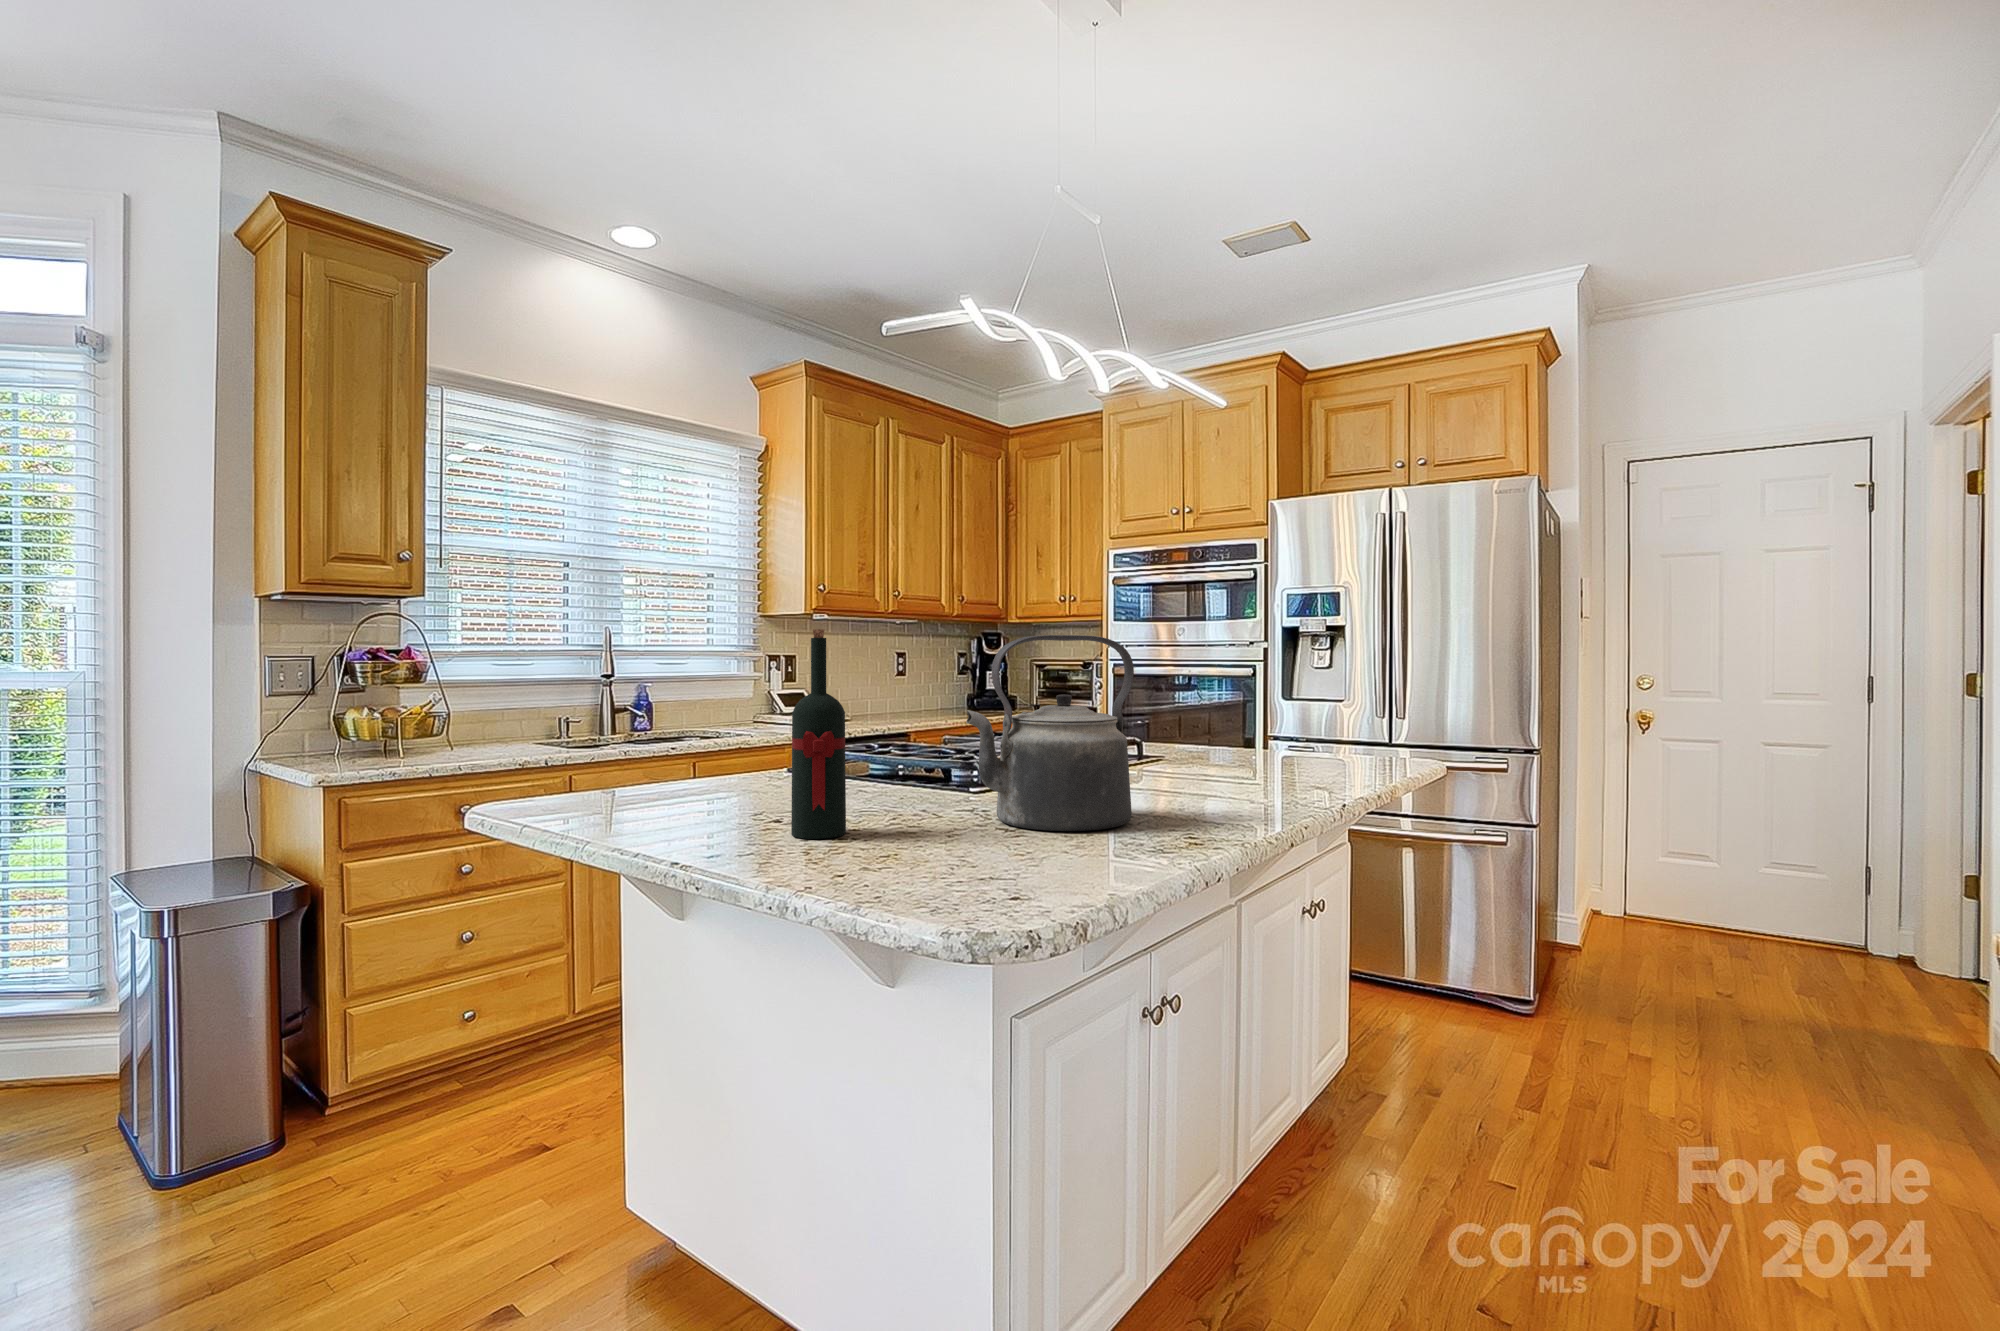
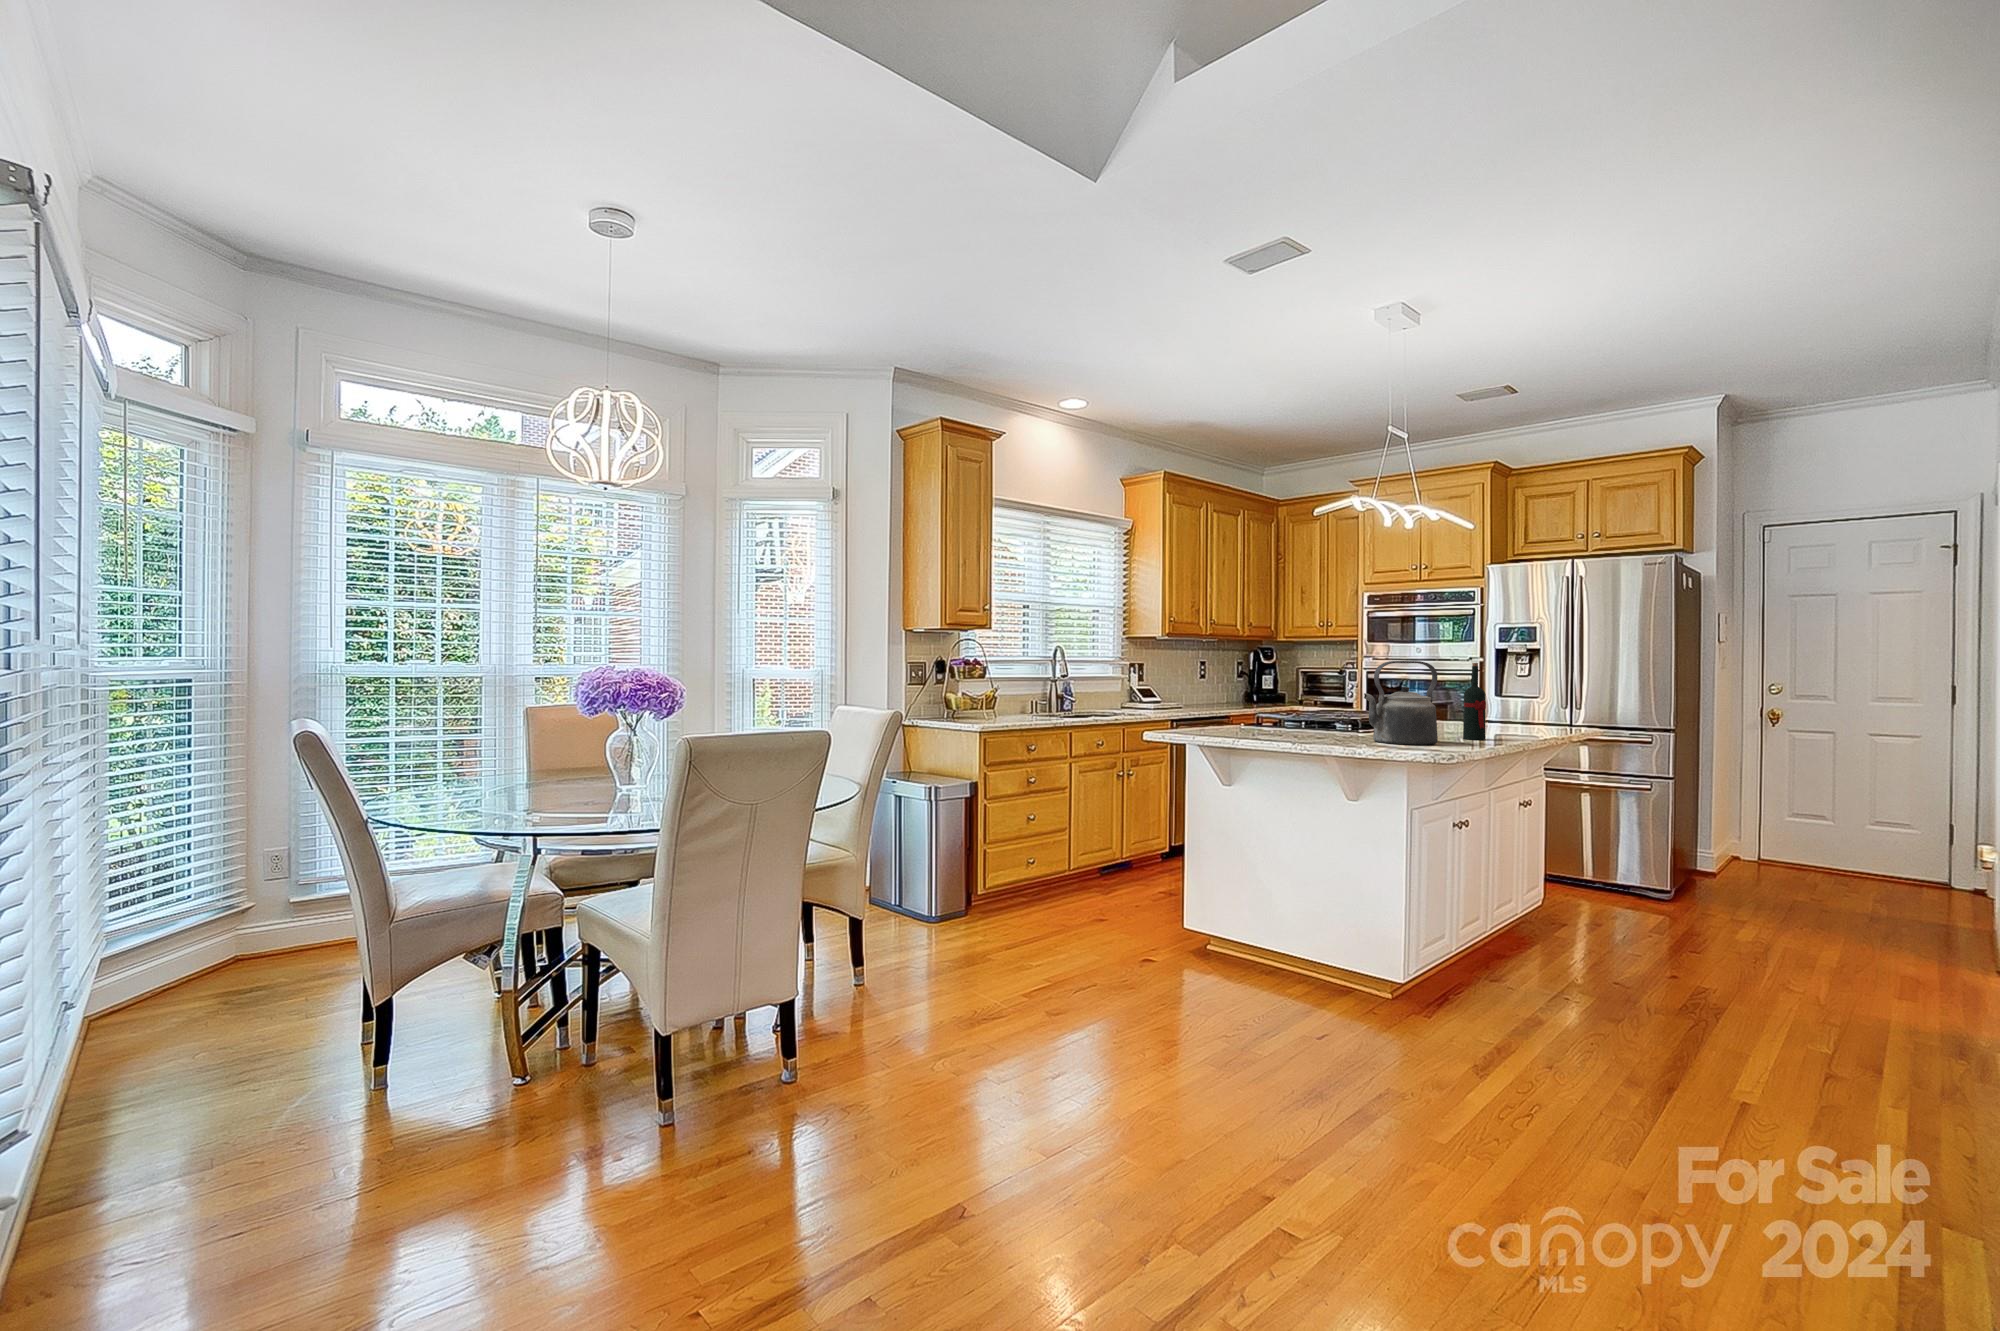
wine bottle: present [791,629,846,839] -> present [1463,663,1486,740]

